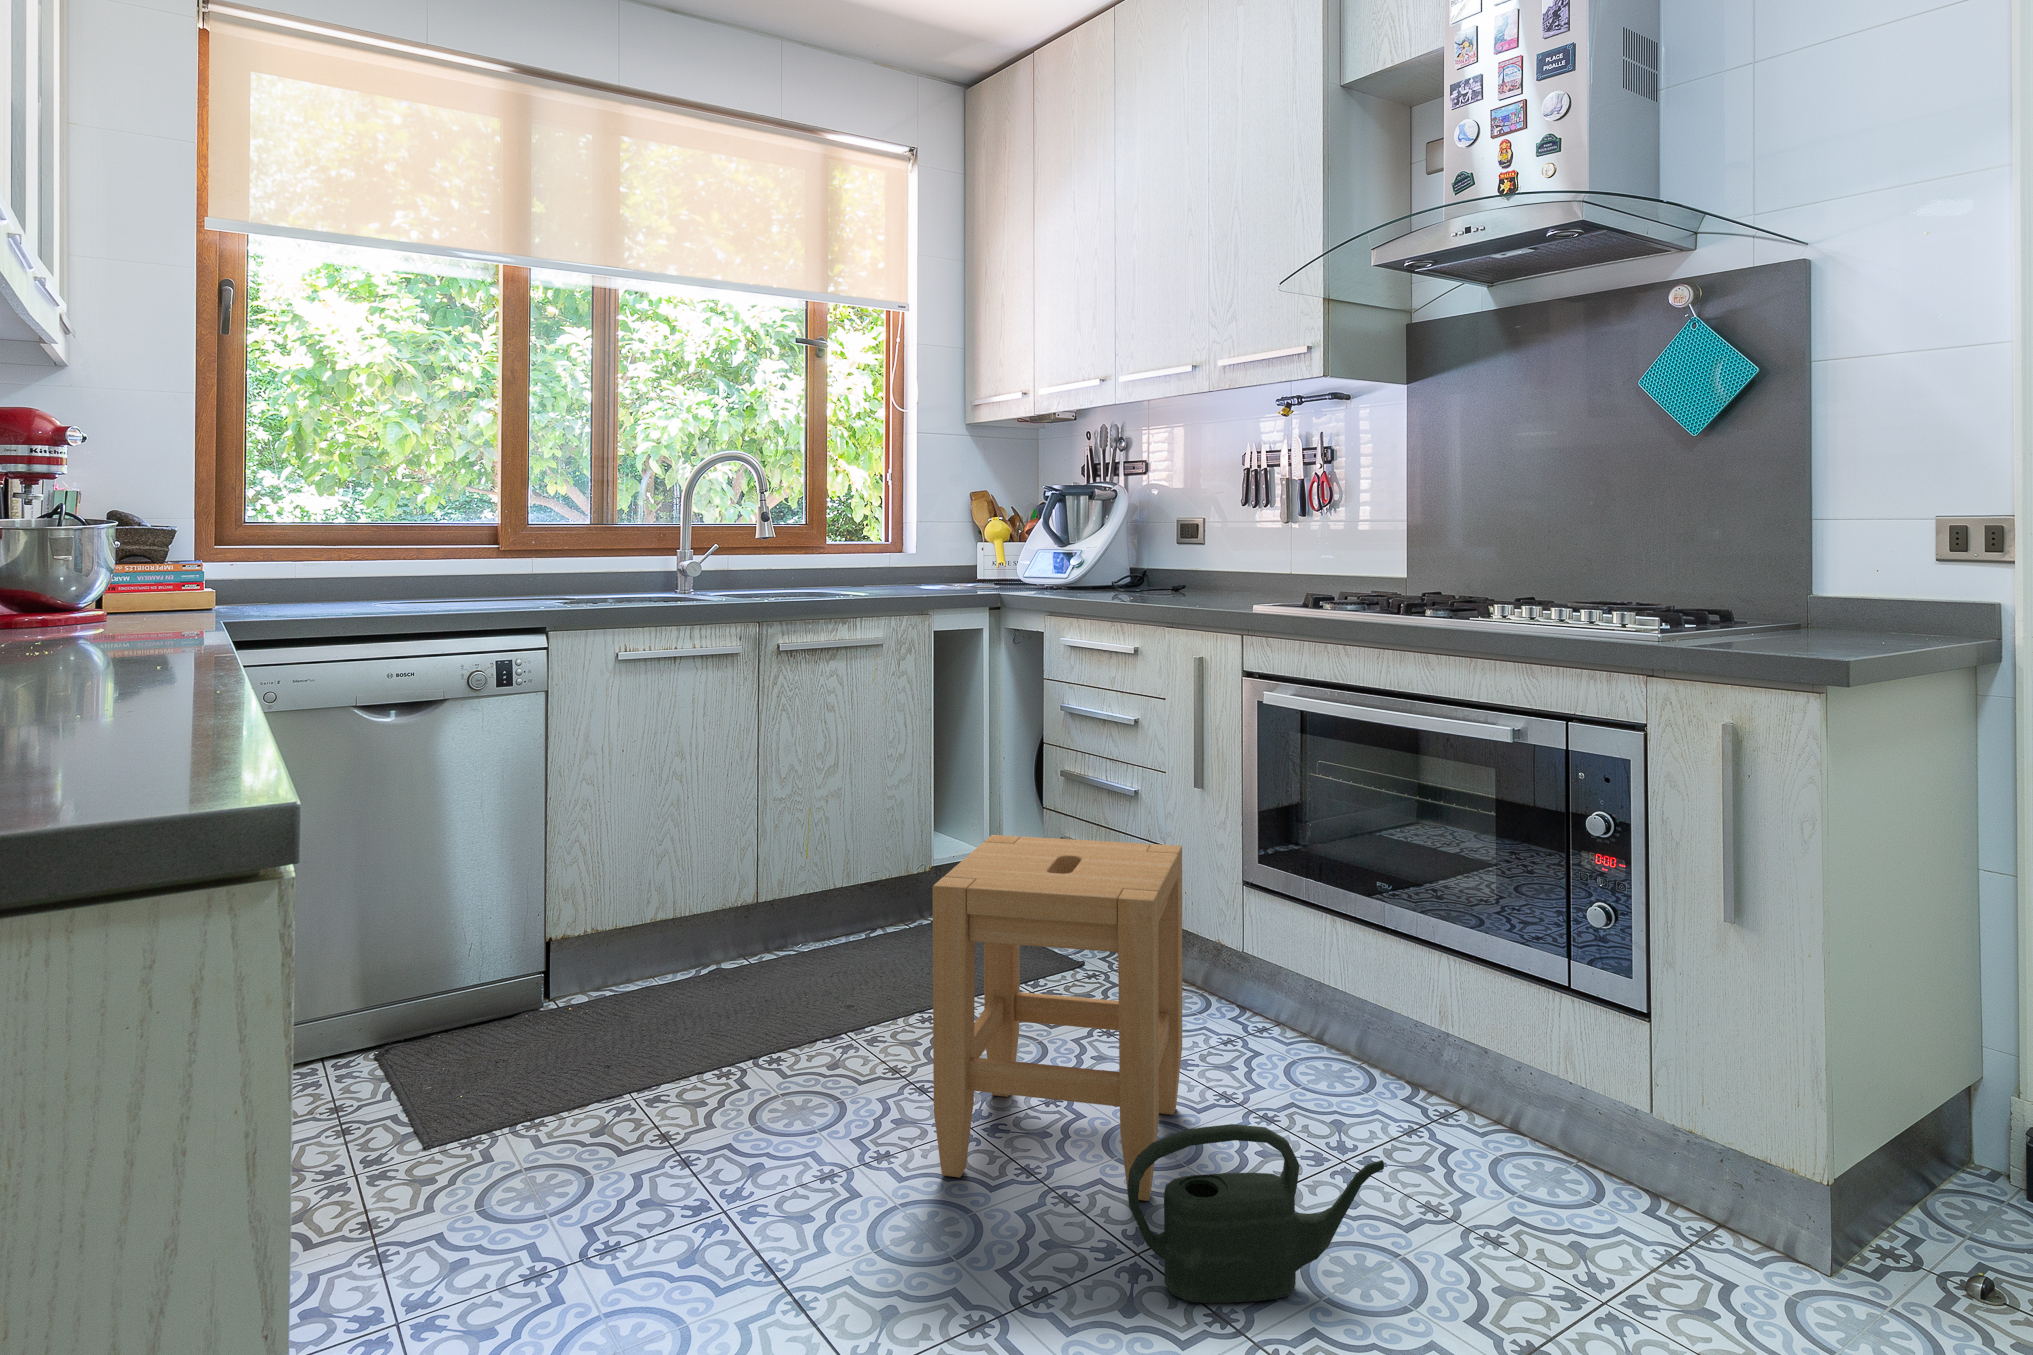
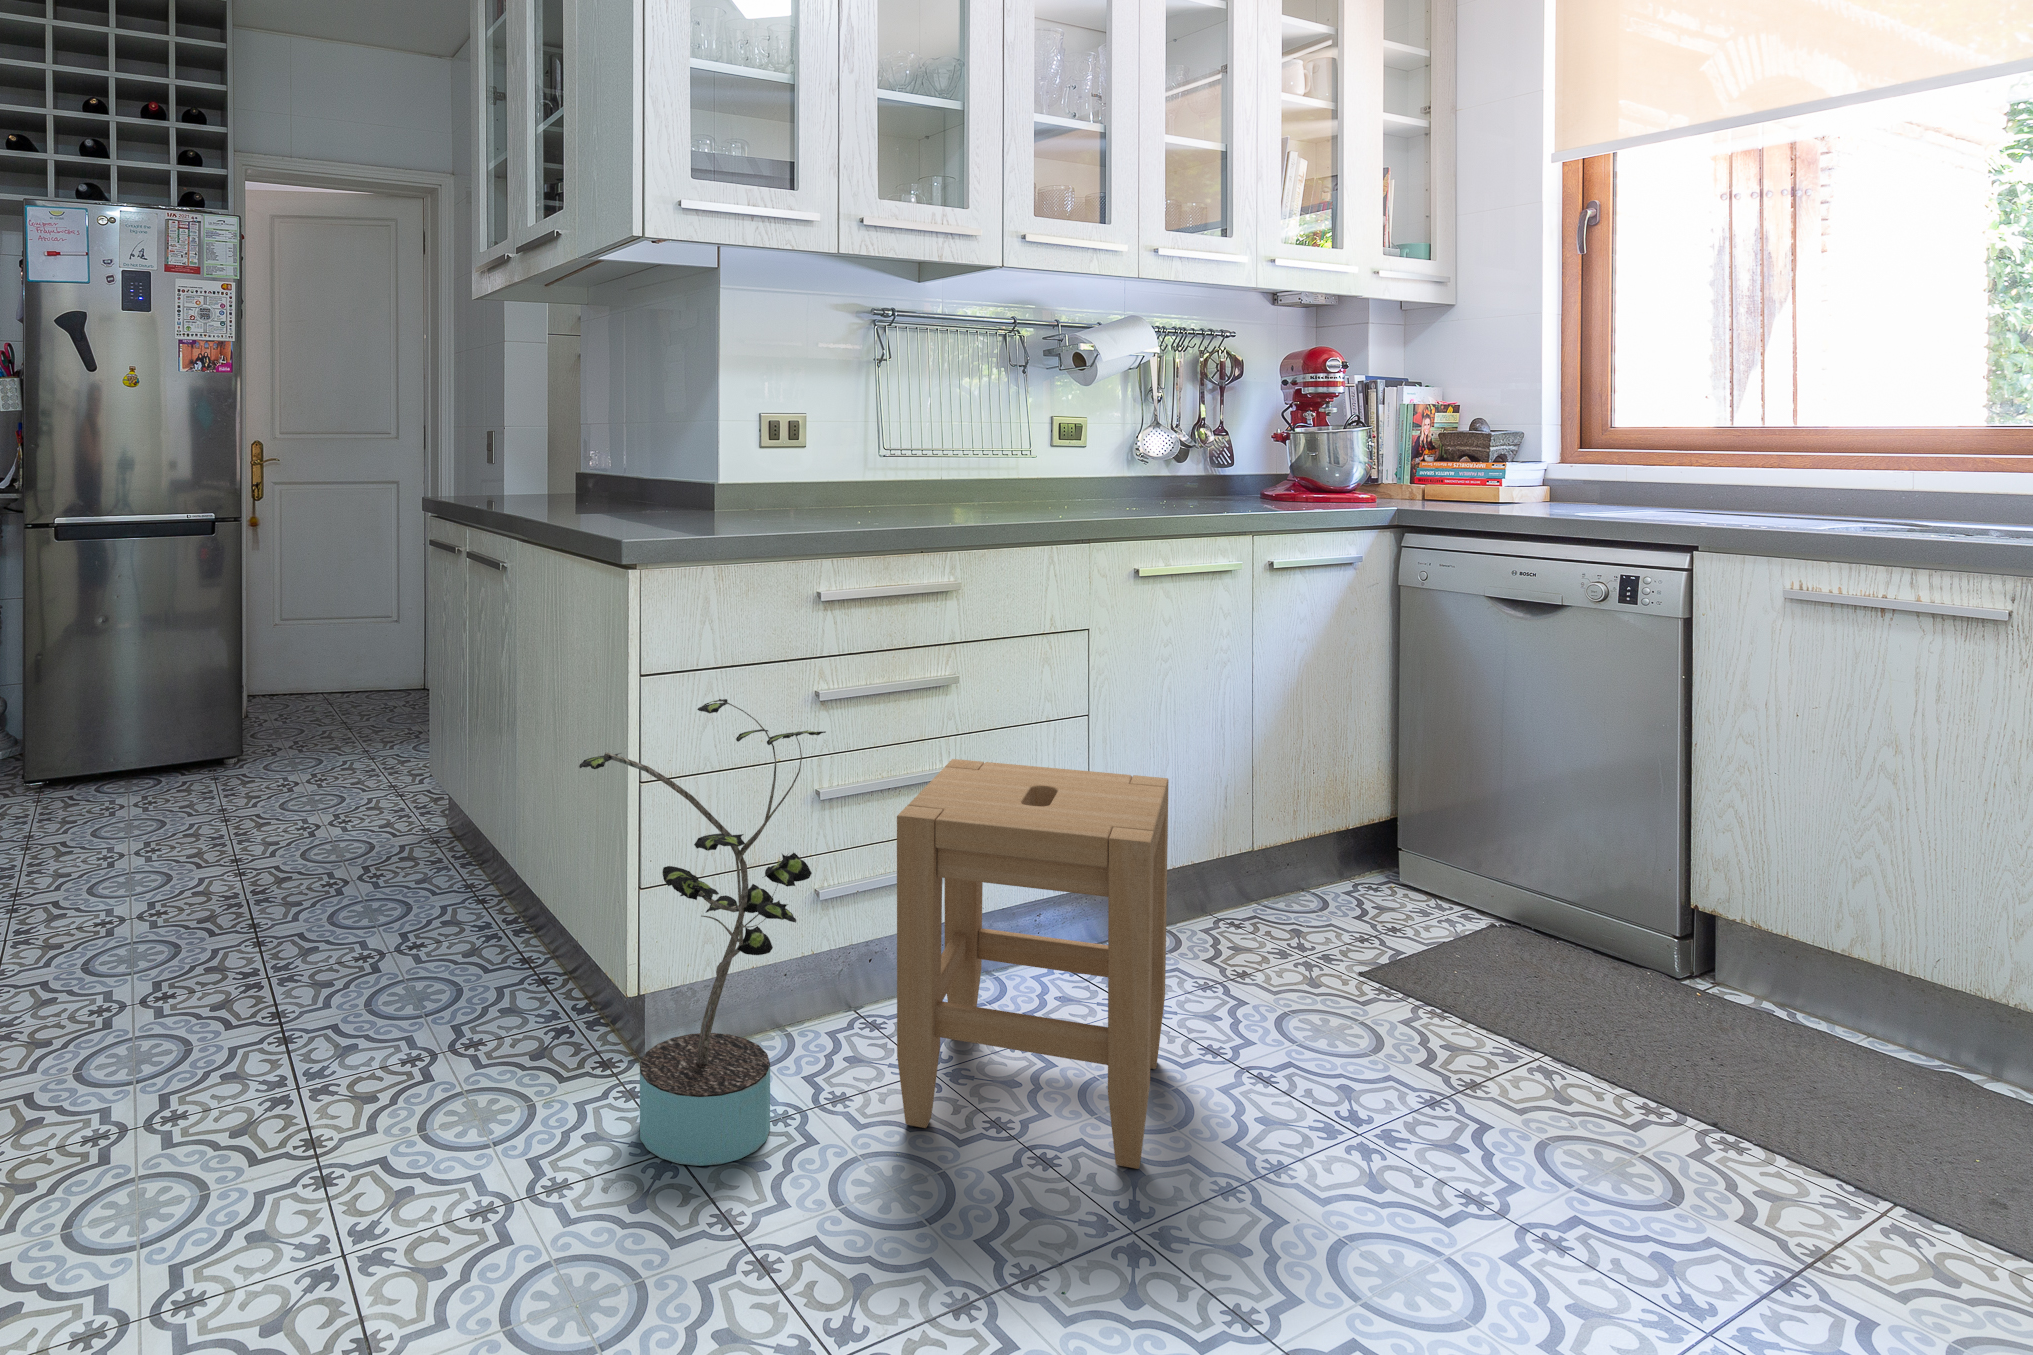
potted plant: none [638,783,869,1223] -> present [579,699,826,1166]
watering can: present [1127,1124,1384,1303] -> none [1128,1100,1432,1300]

